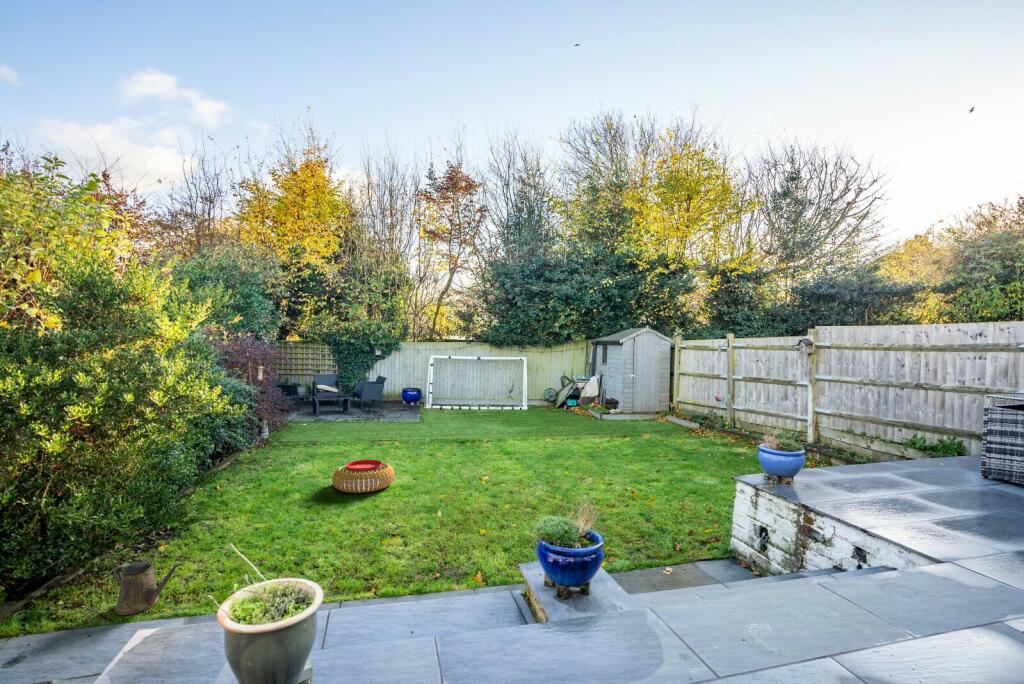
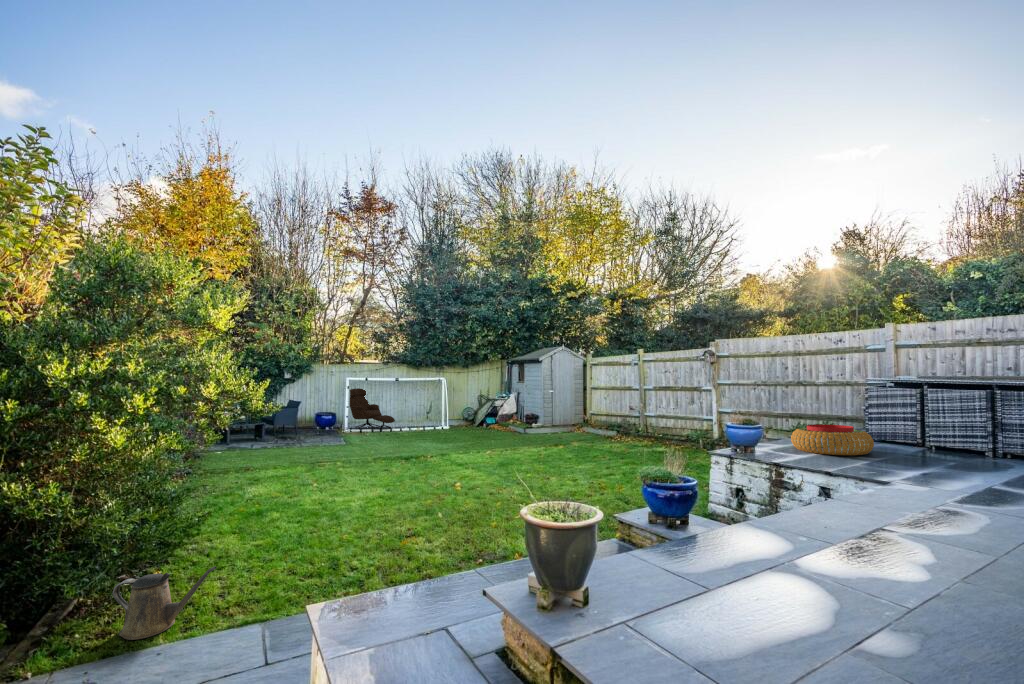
lounge chair: none [435,367,476,407] -> present [350,388,395,429]
pouf: present [332,460,395,493] -> present [791,424,874,455]

